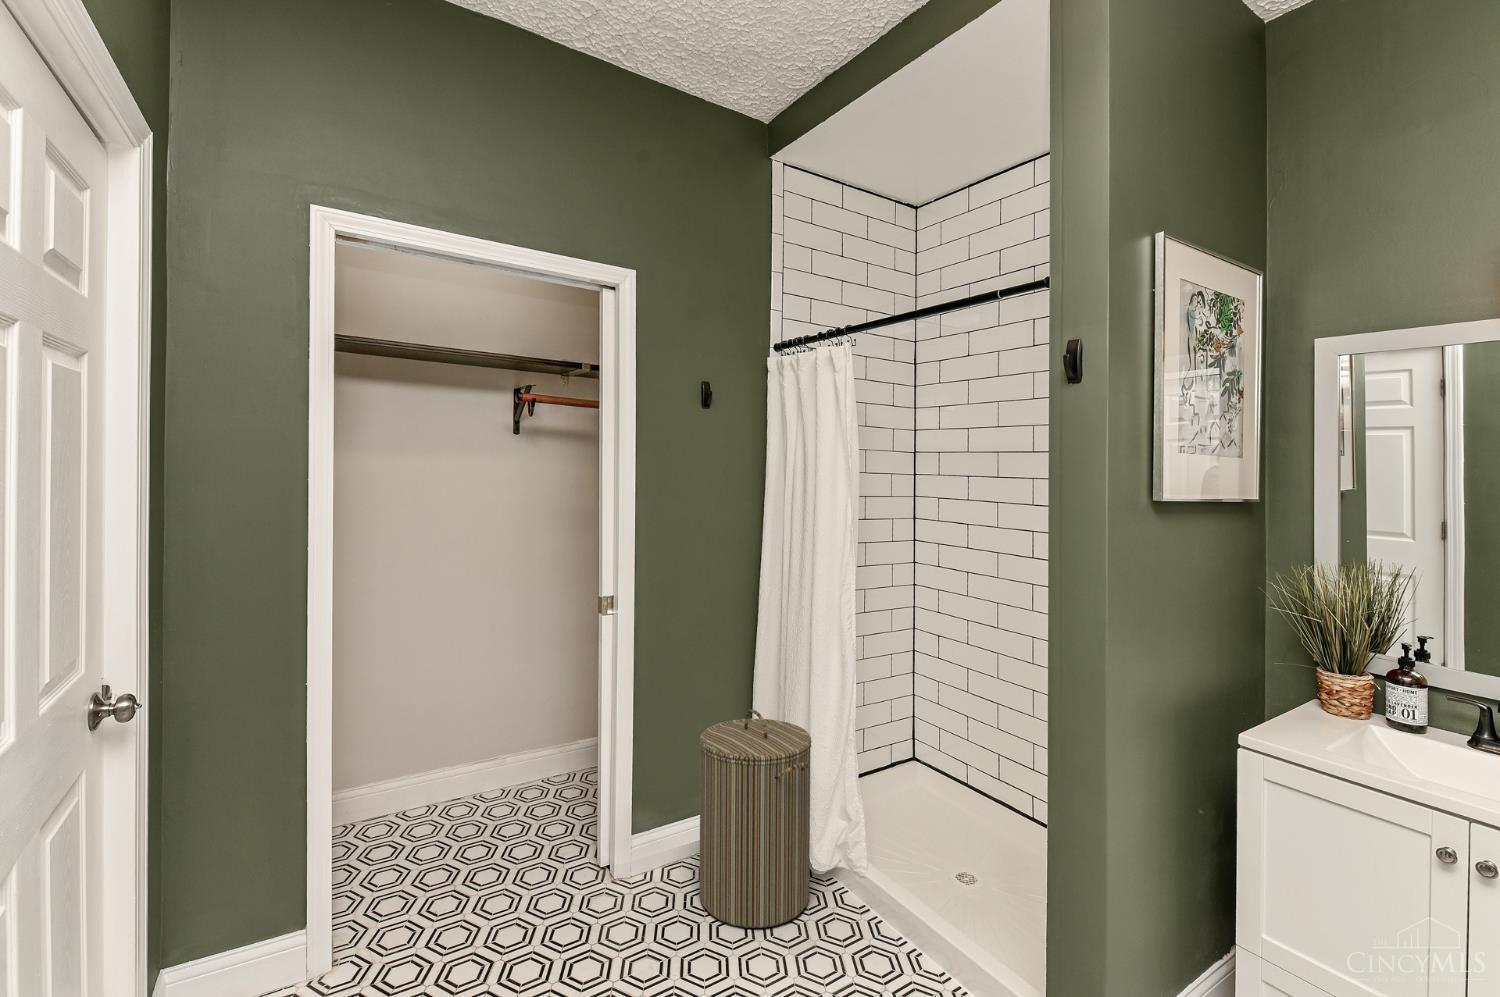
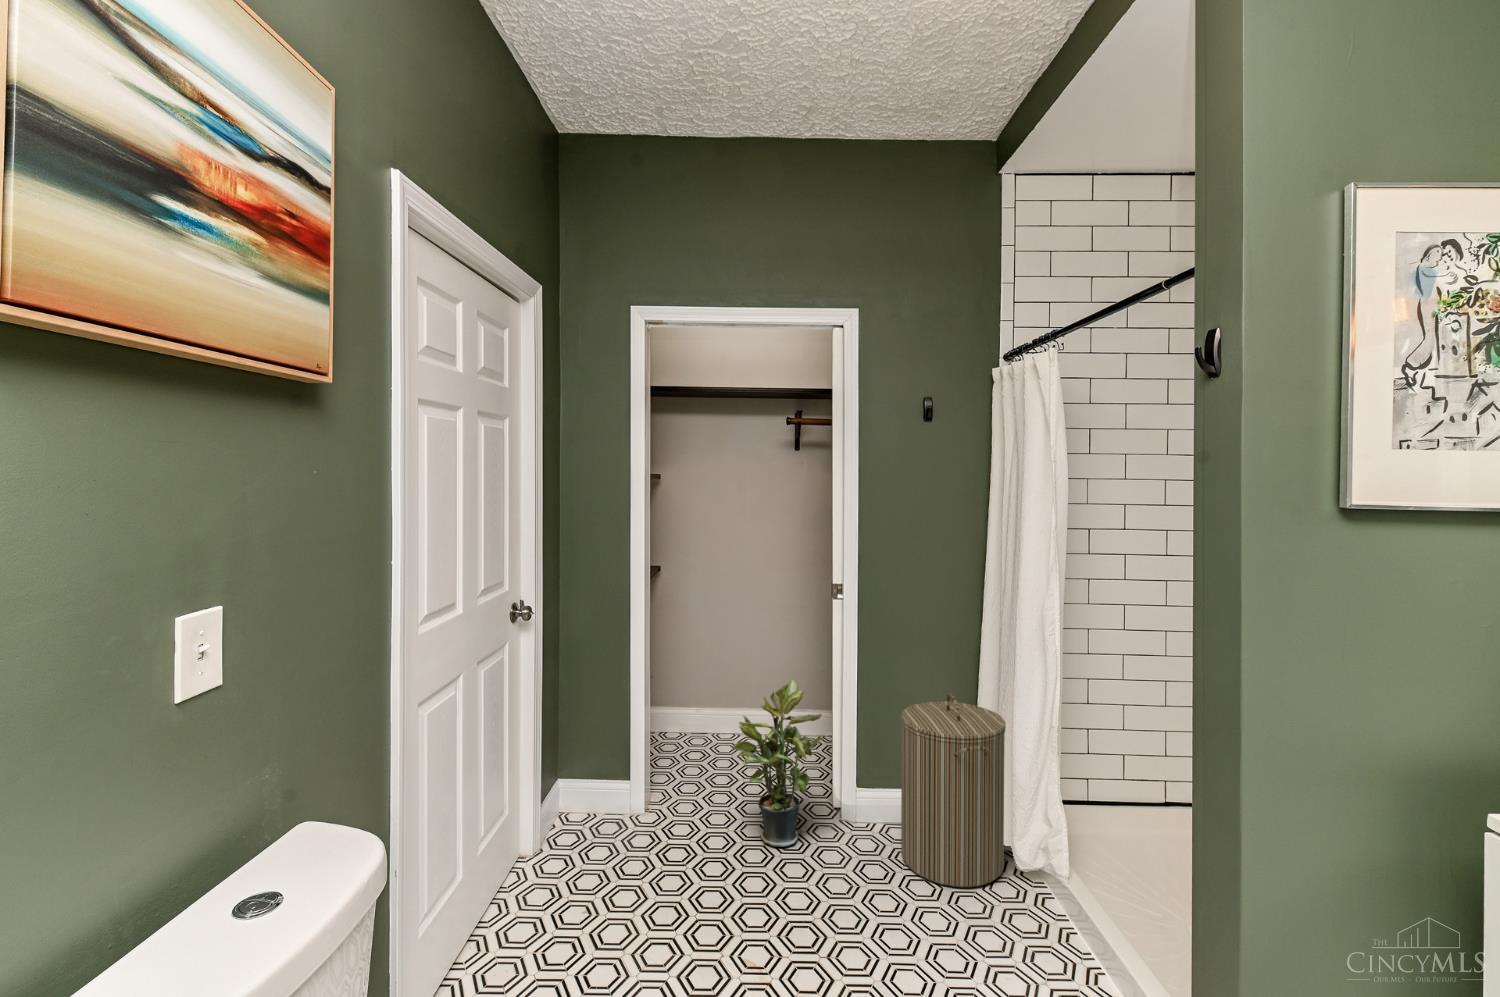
potted plant: none [489,722,607,946] -> present [733,679,822,847]

